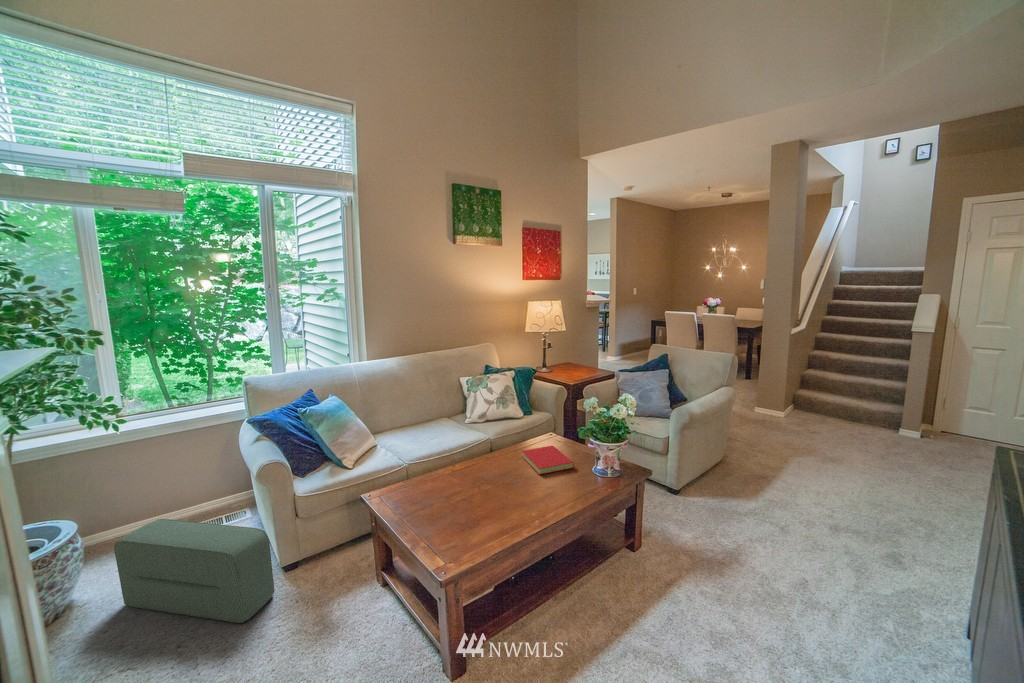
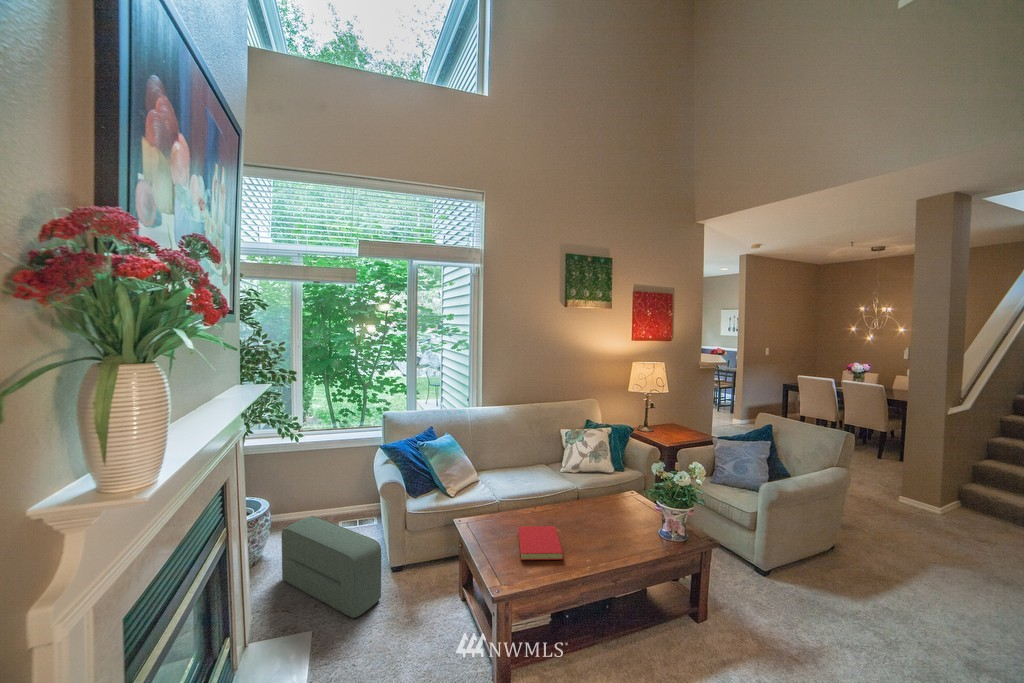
book: present [522,446,574,475] -> present [518,526,563,560]

